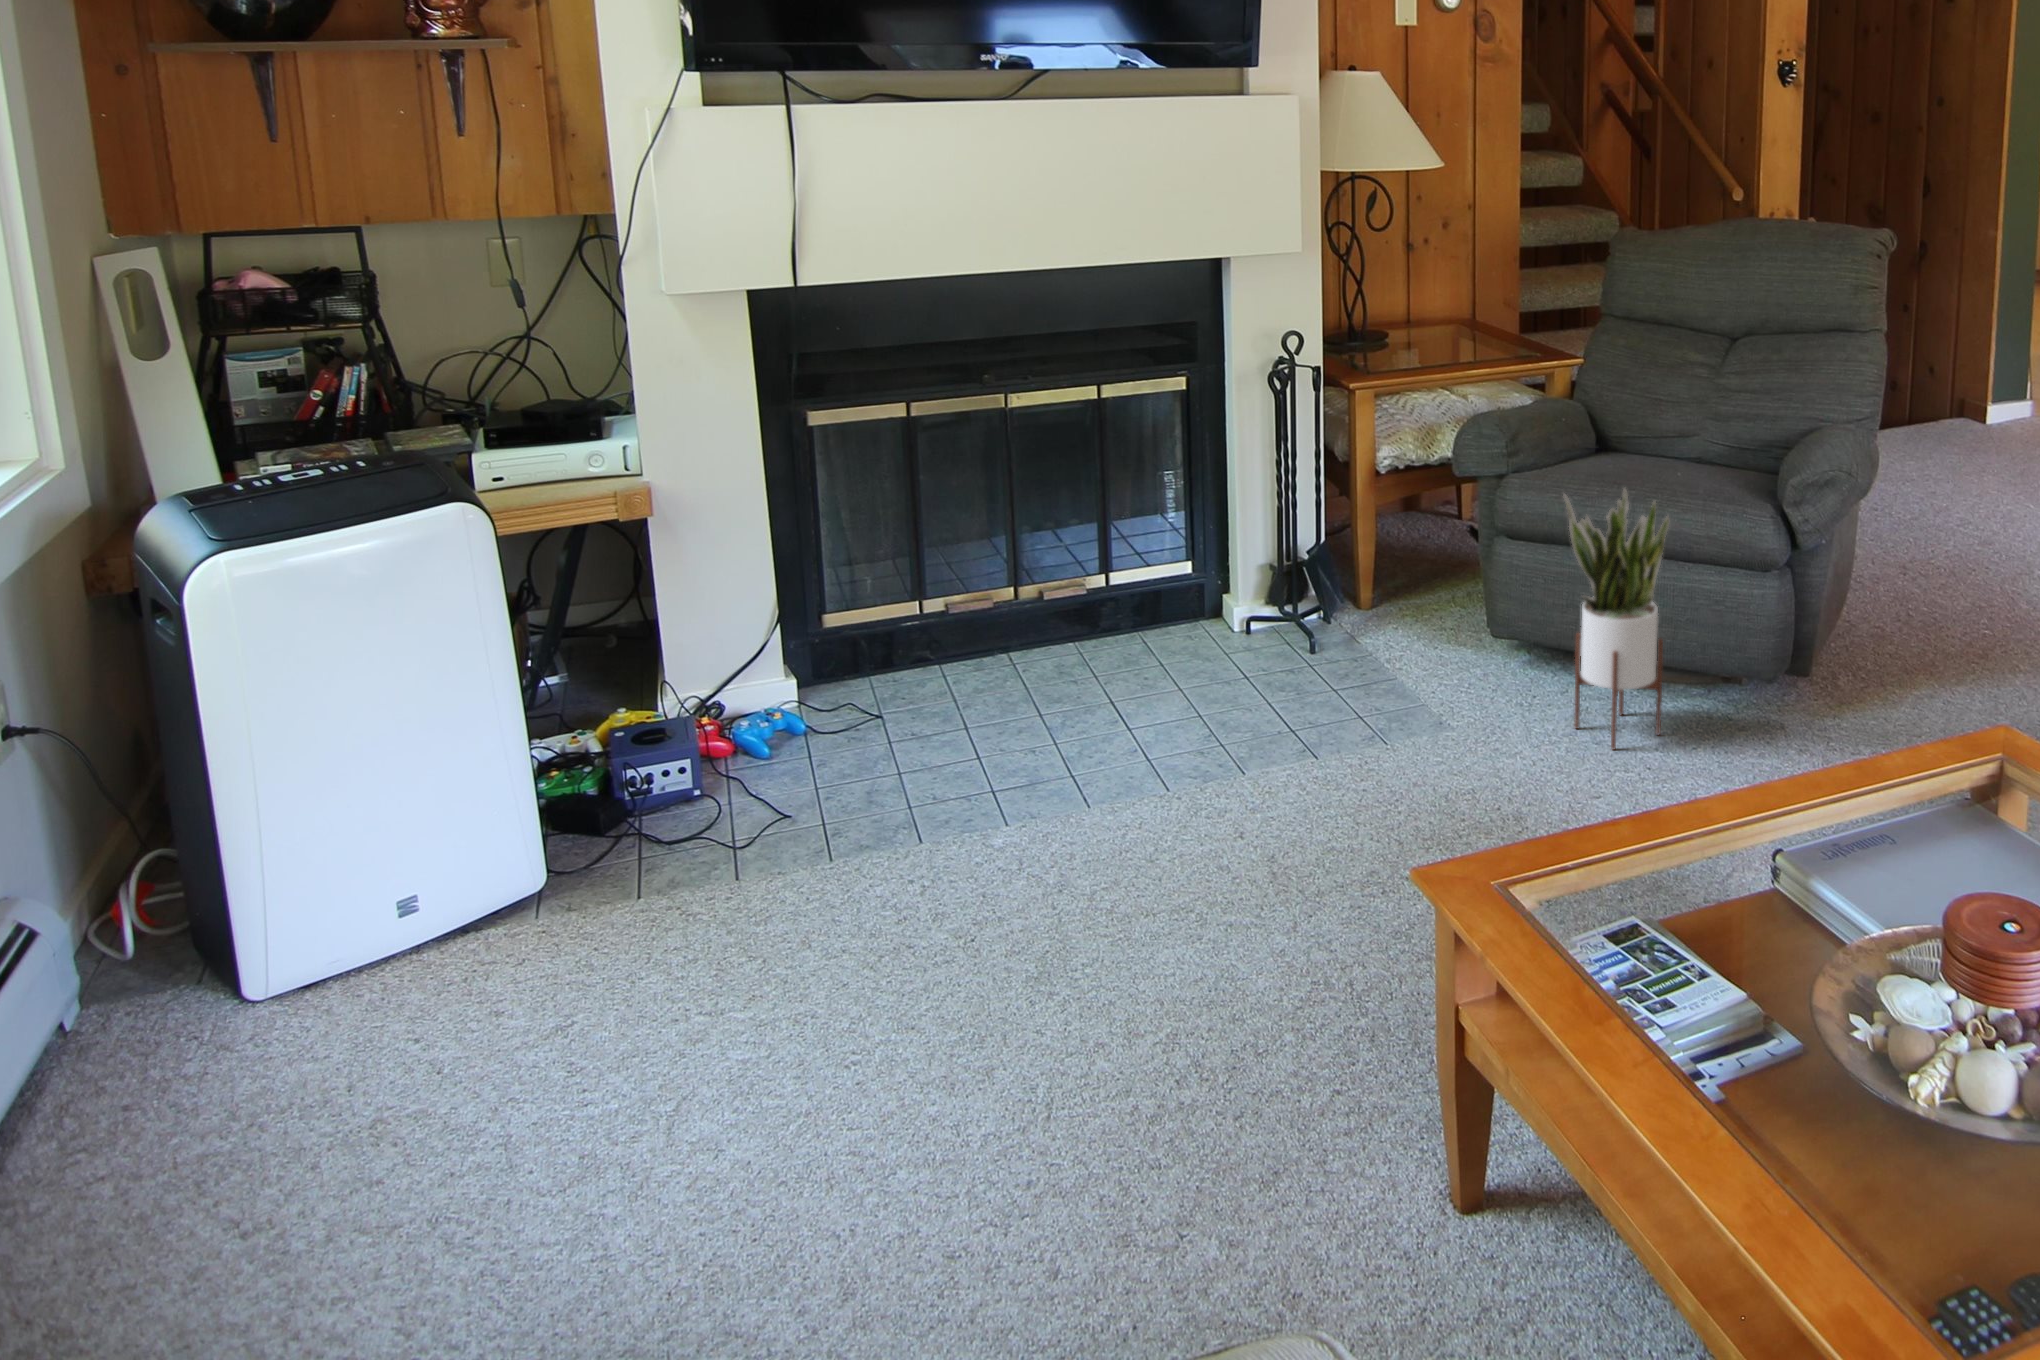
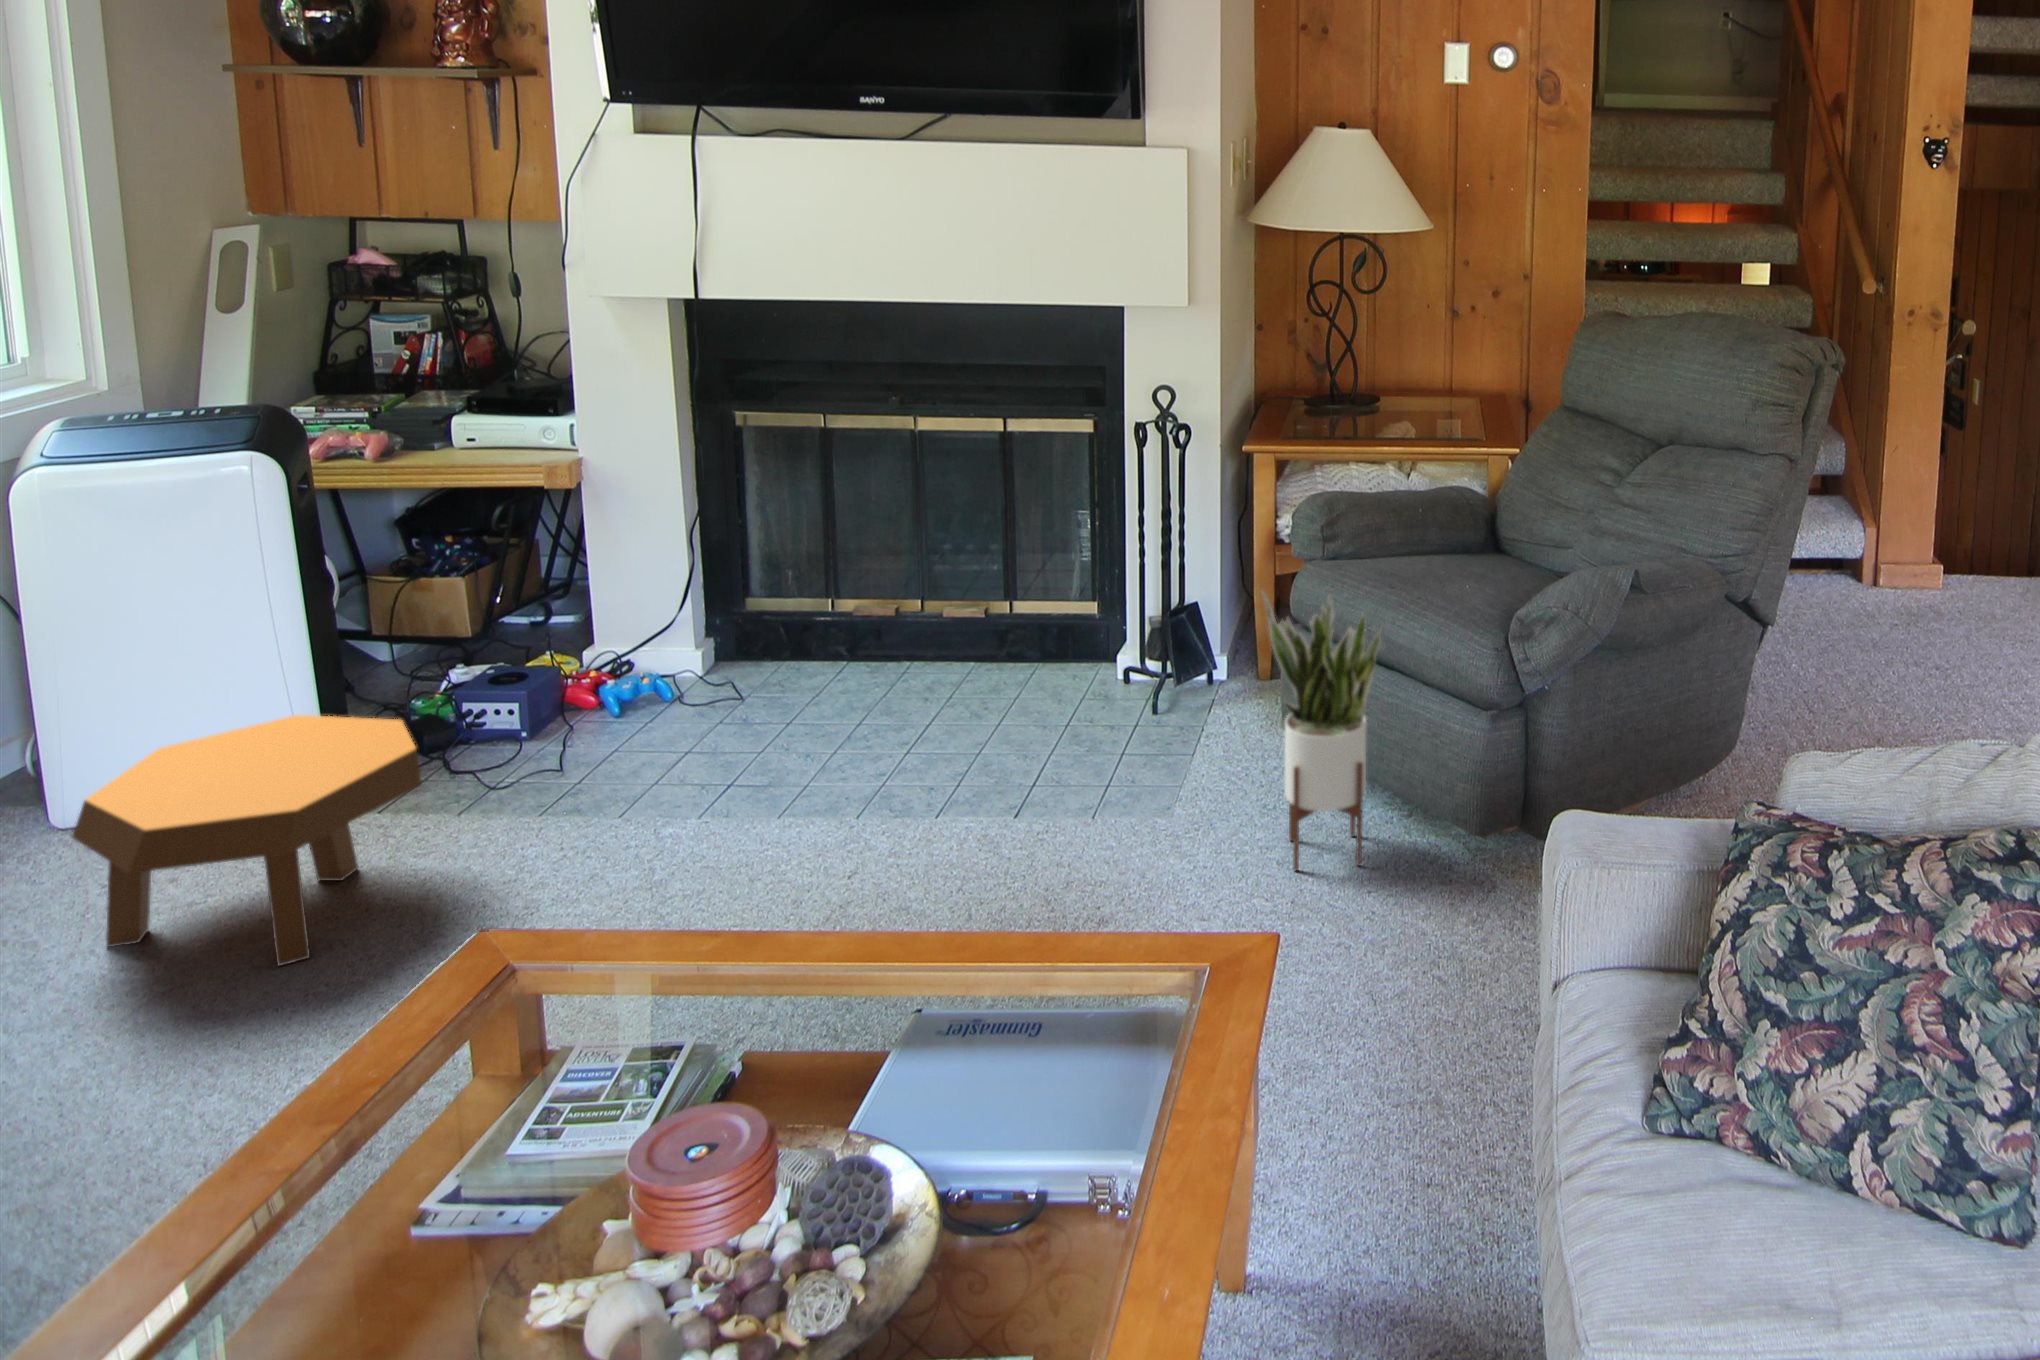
footstool: none [465,769,805,1088] -> present [73,715,421,966]

